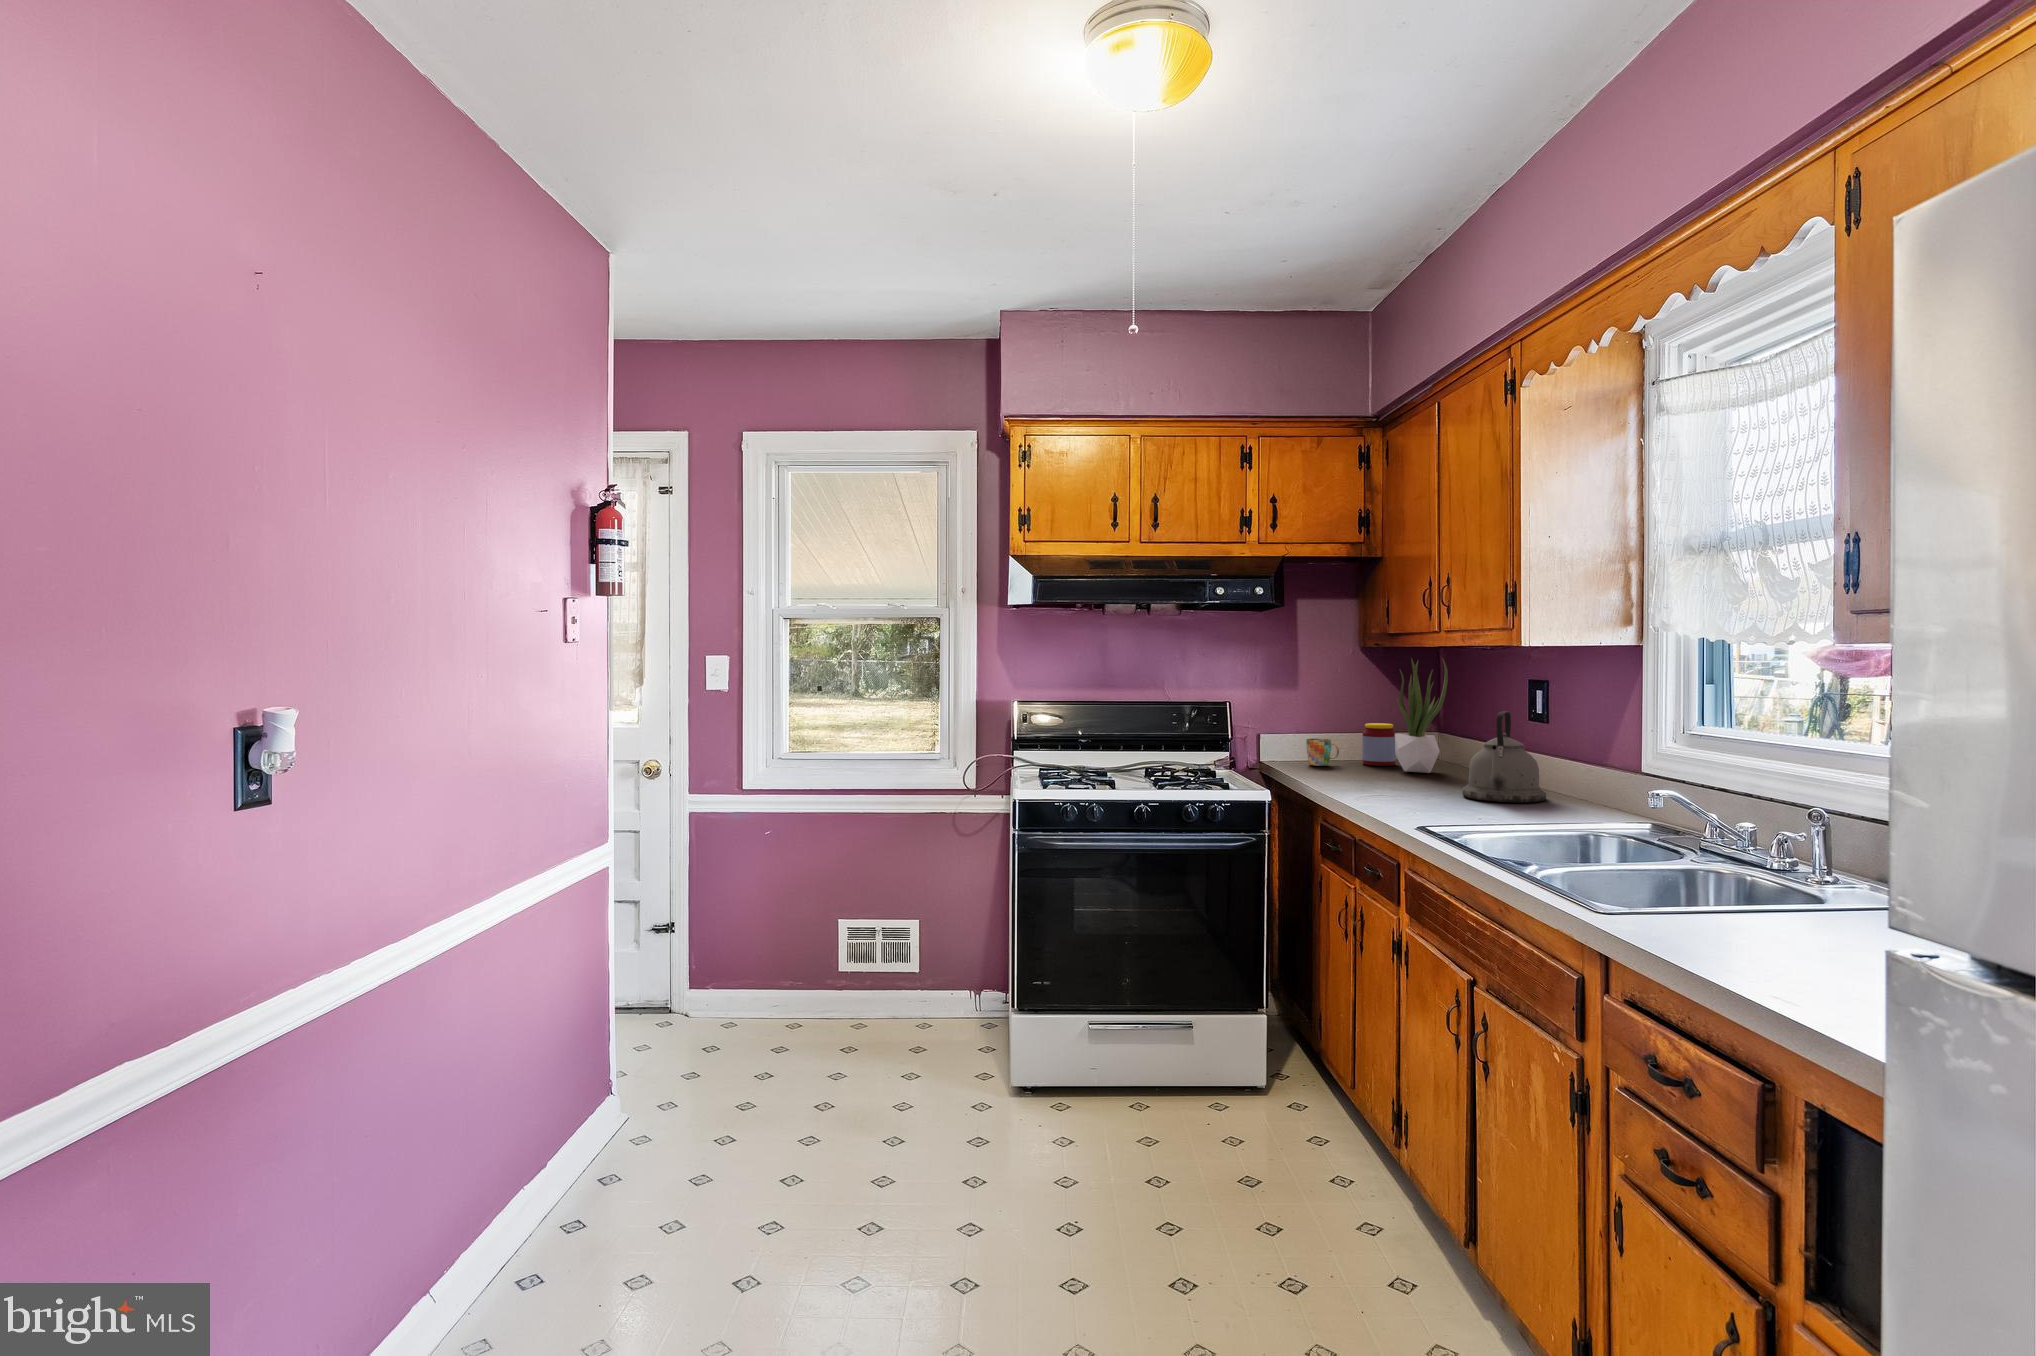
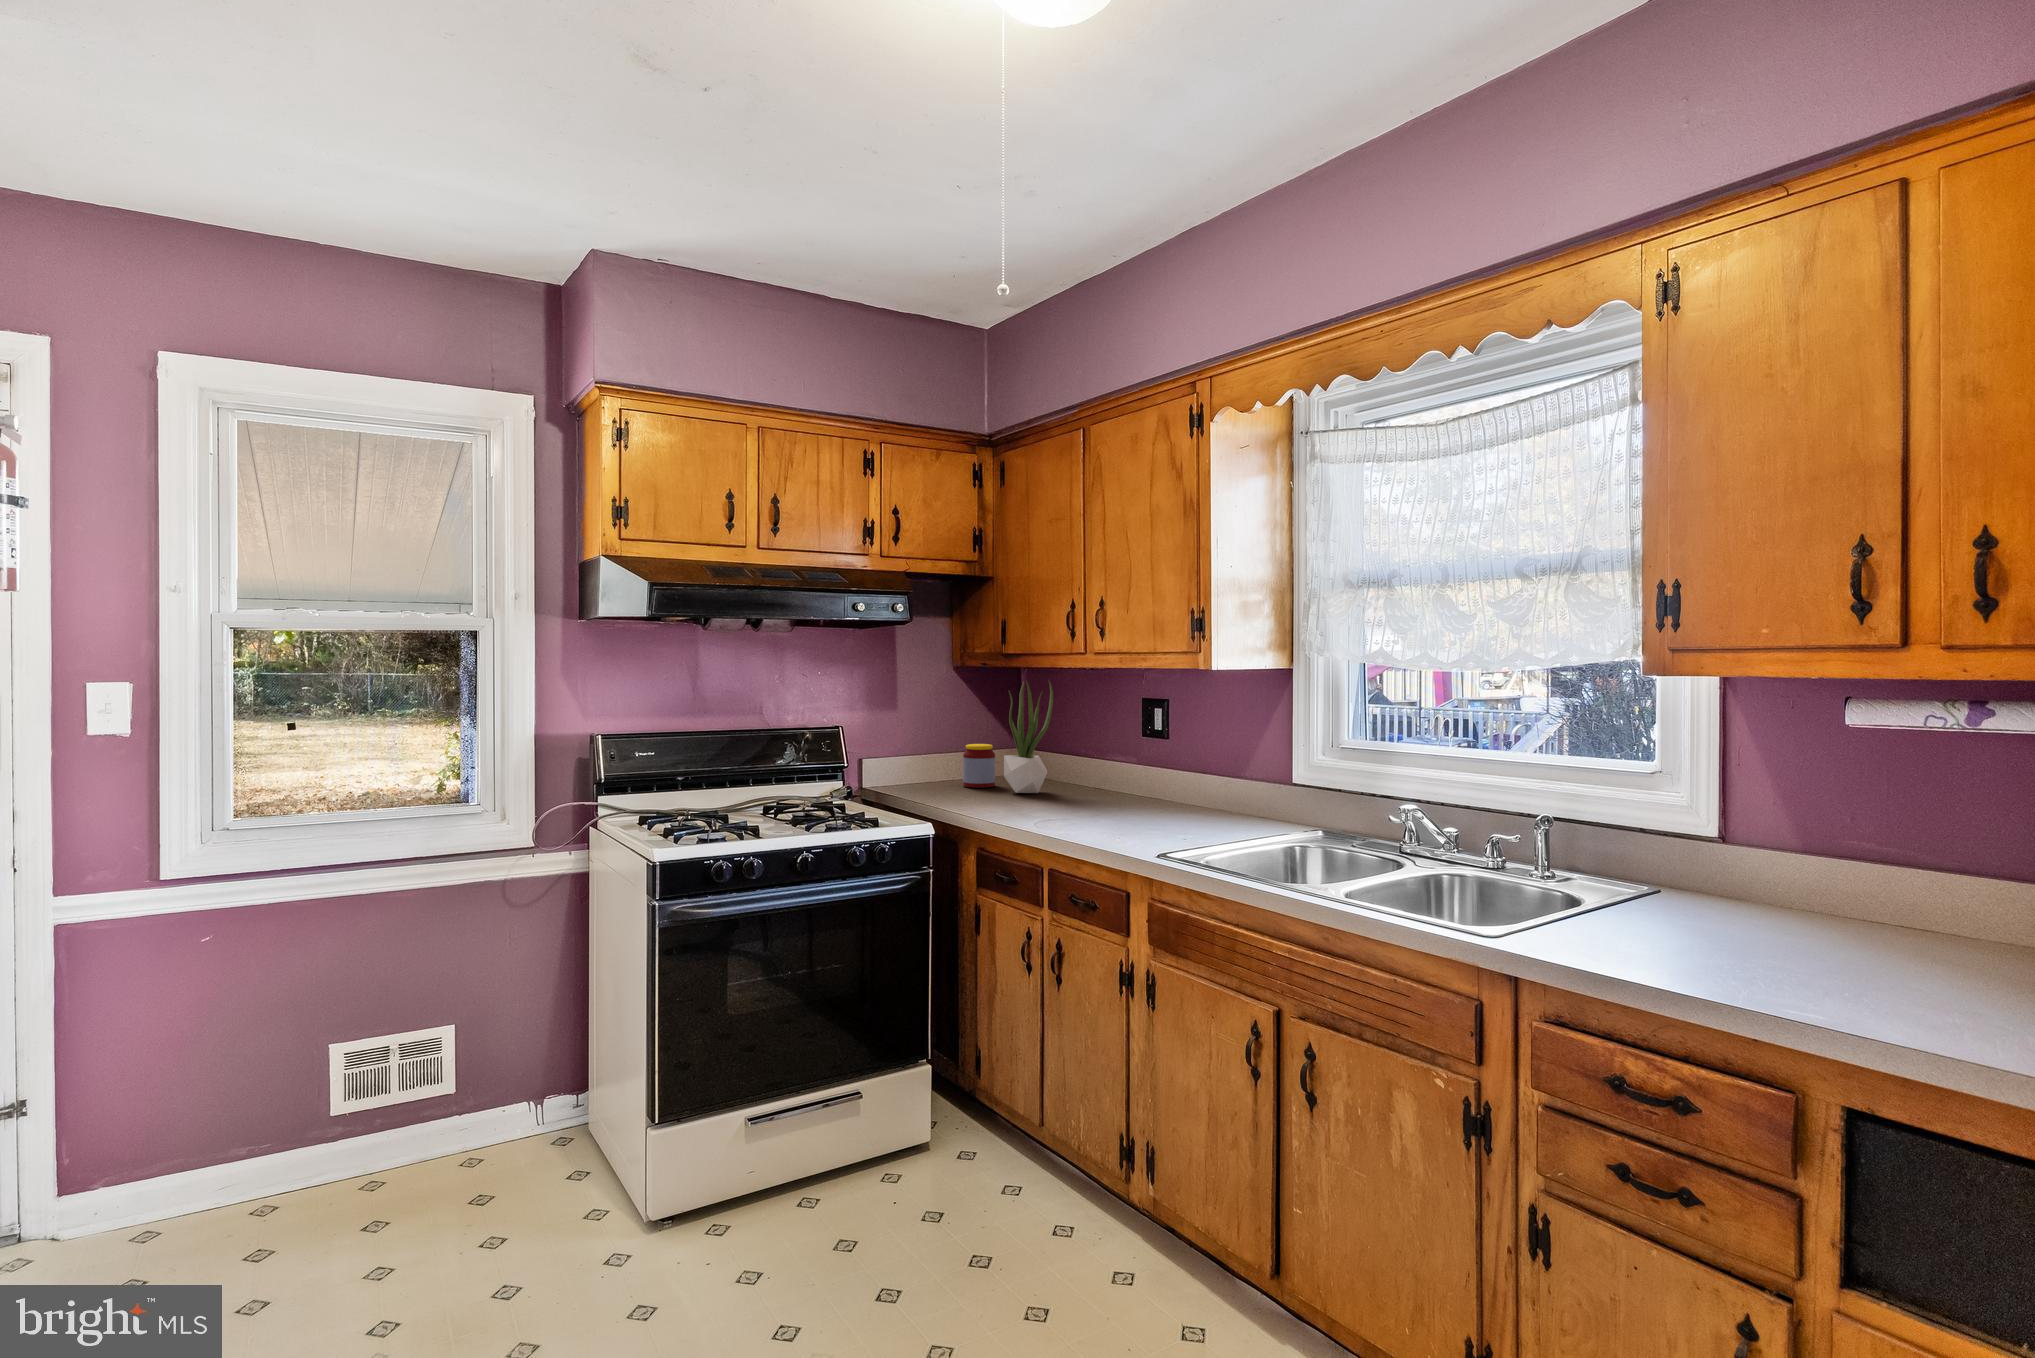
kettle: present [1462,711,1546,803] -> none [1100,734,1171,821]
mug: present [1306,738,1339,766] -> none [913,762,944,791]

